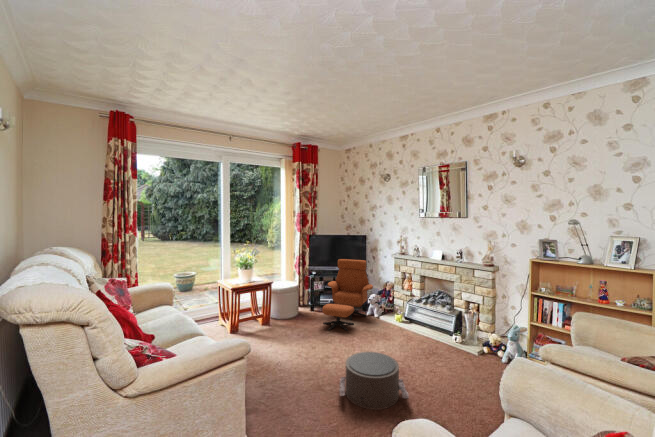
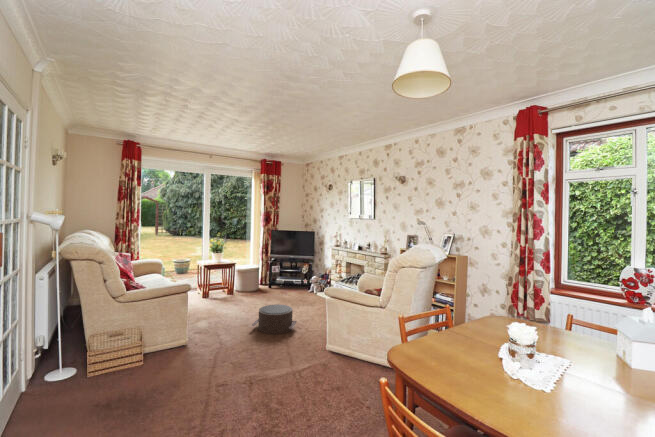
lounge chair: present [322,259,373,331] -> none [271,249,314,300]

